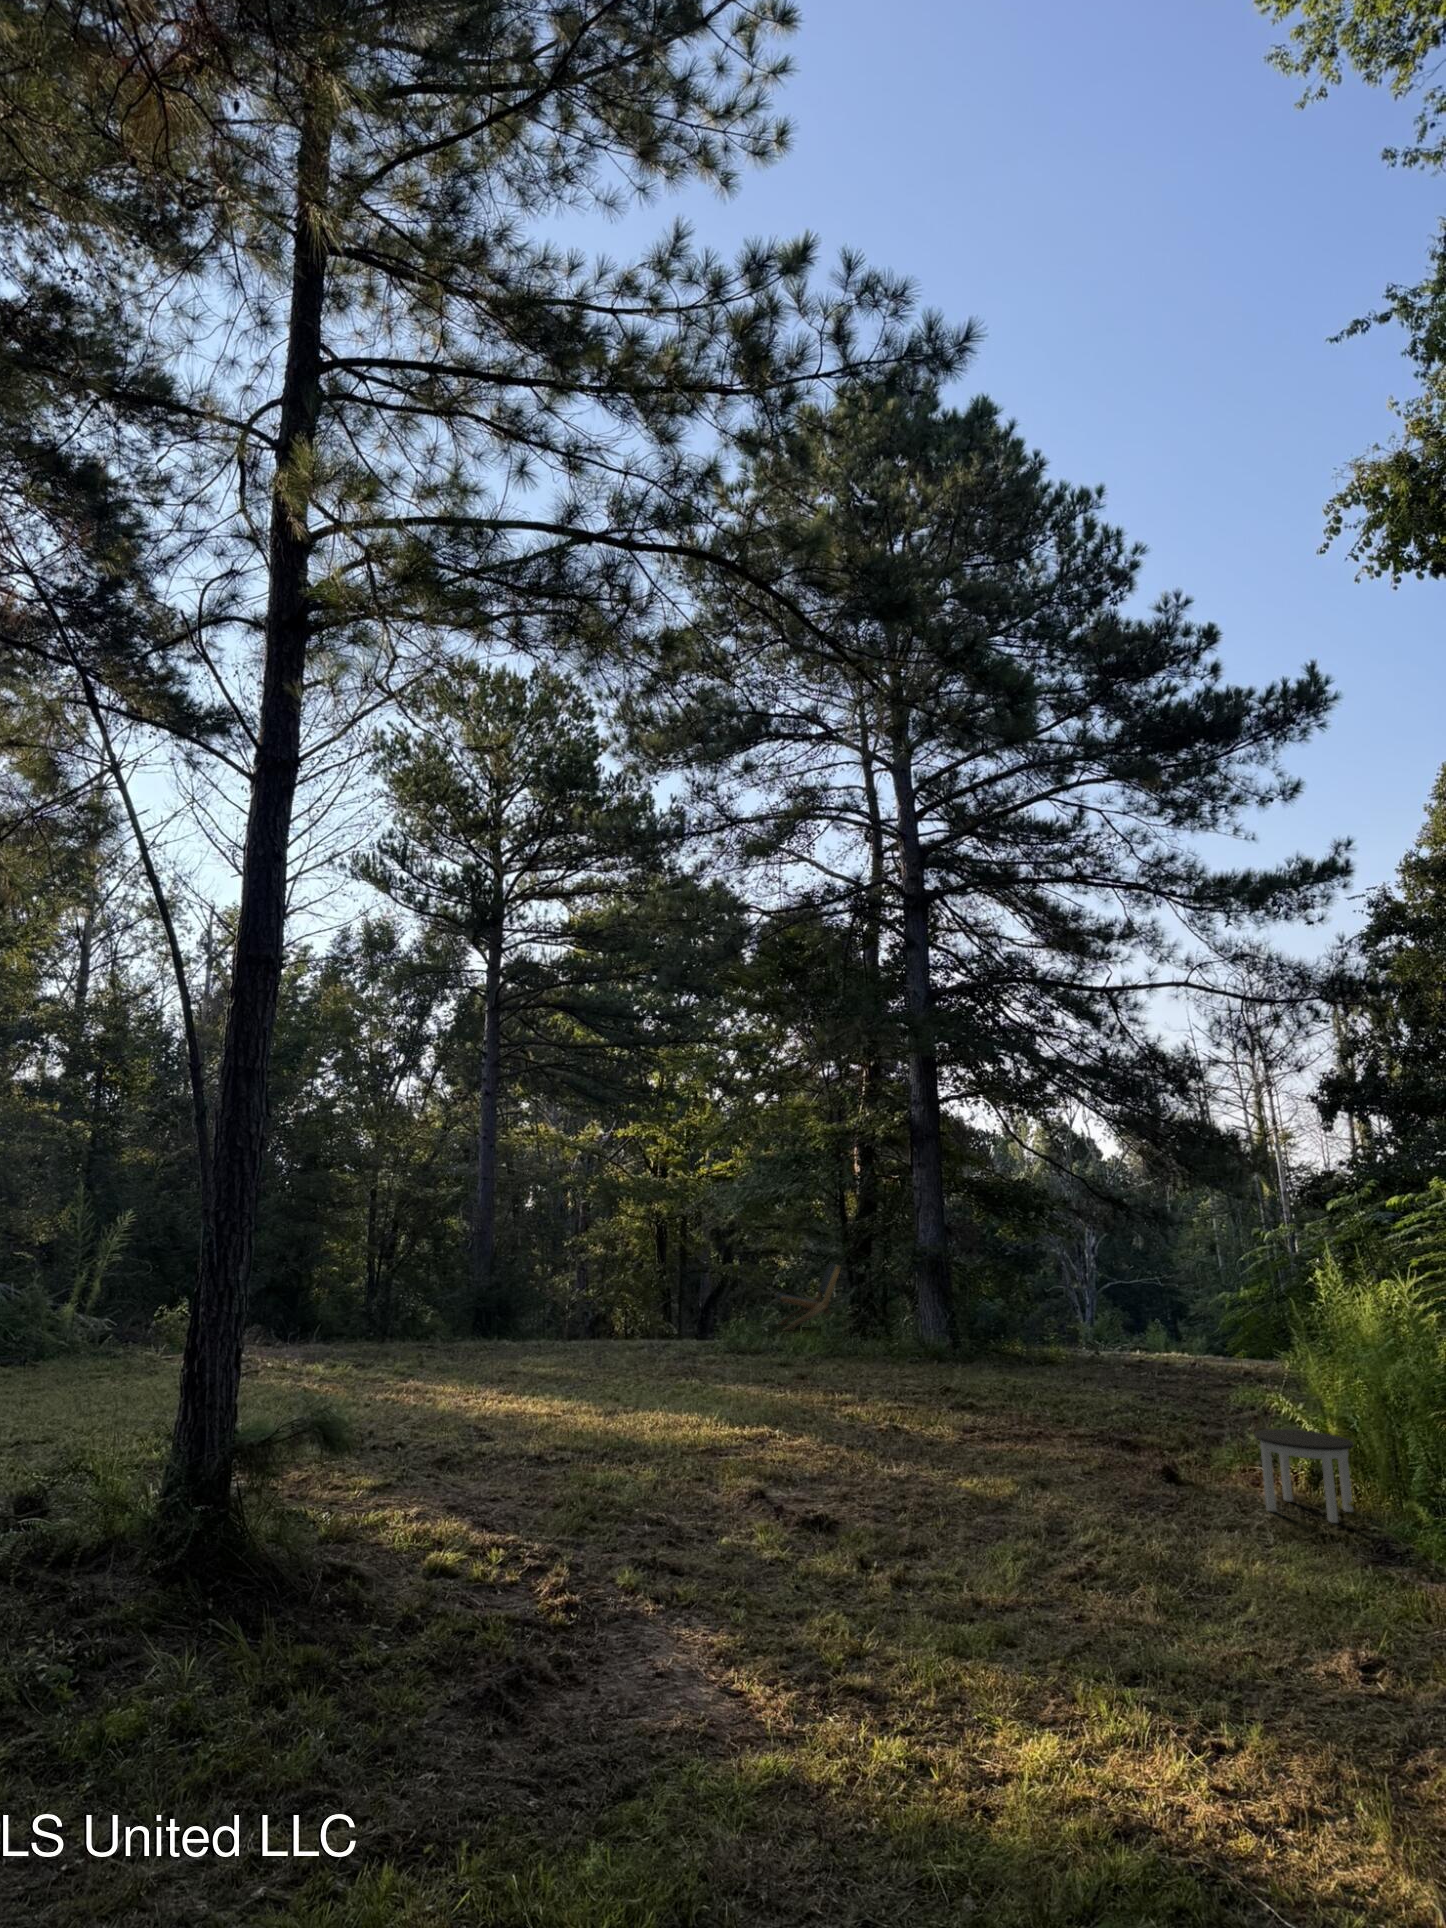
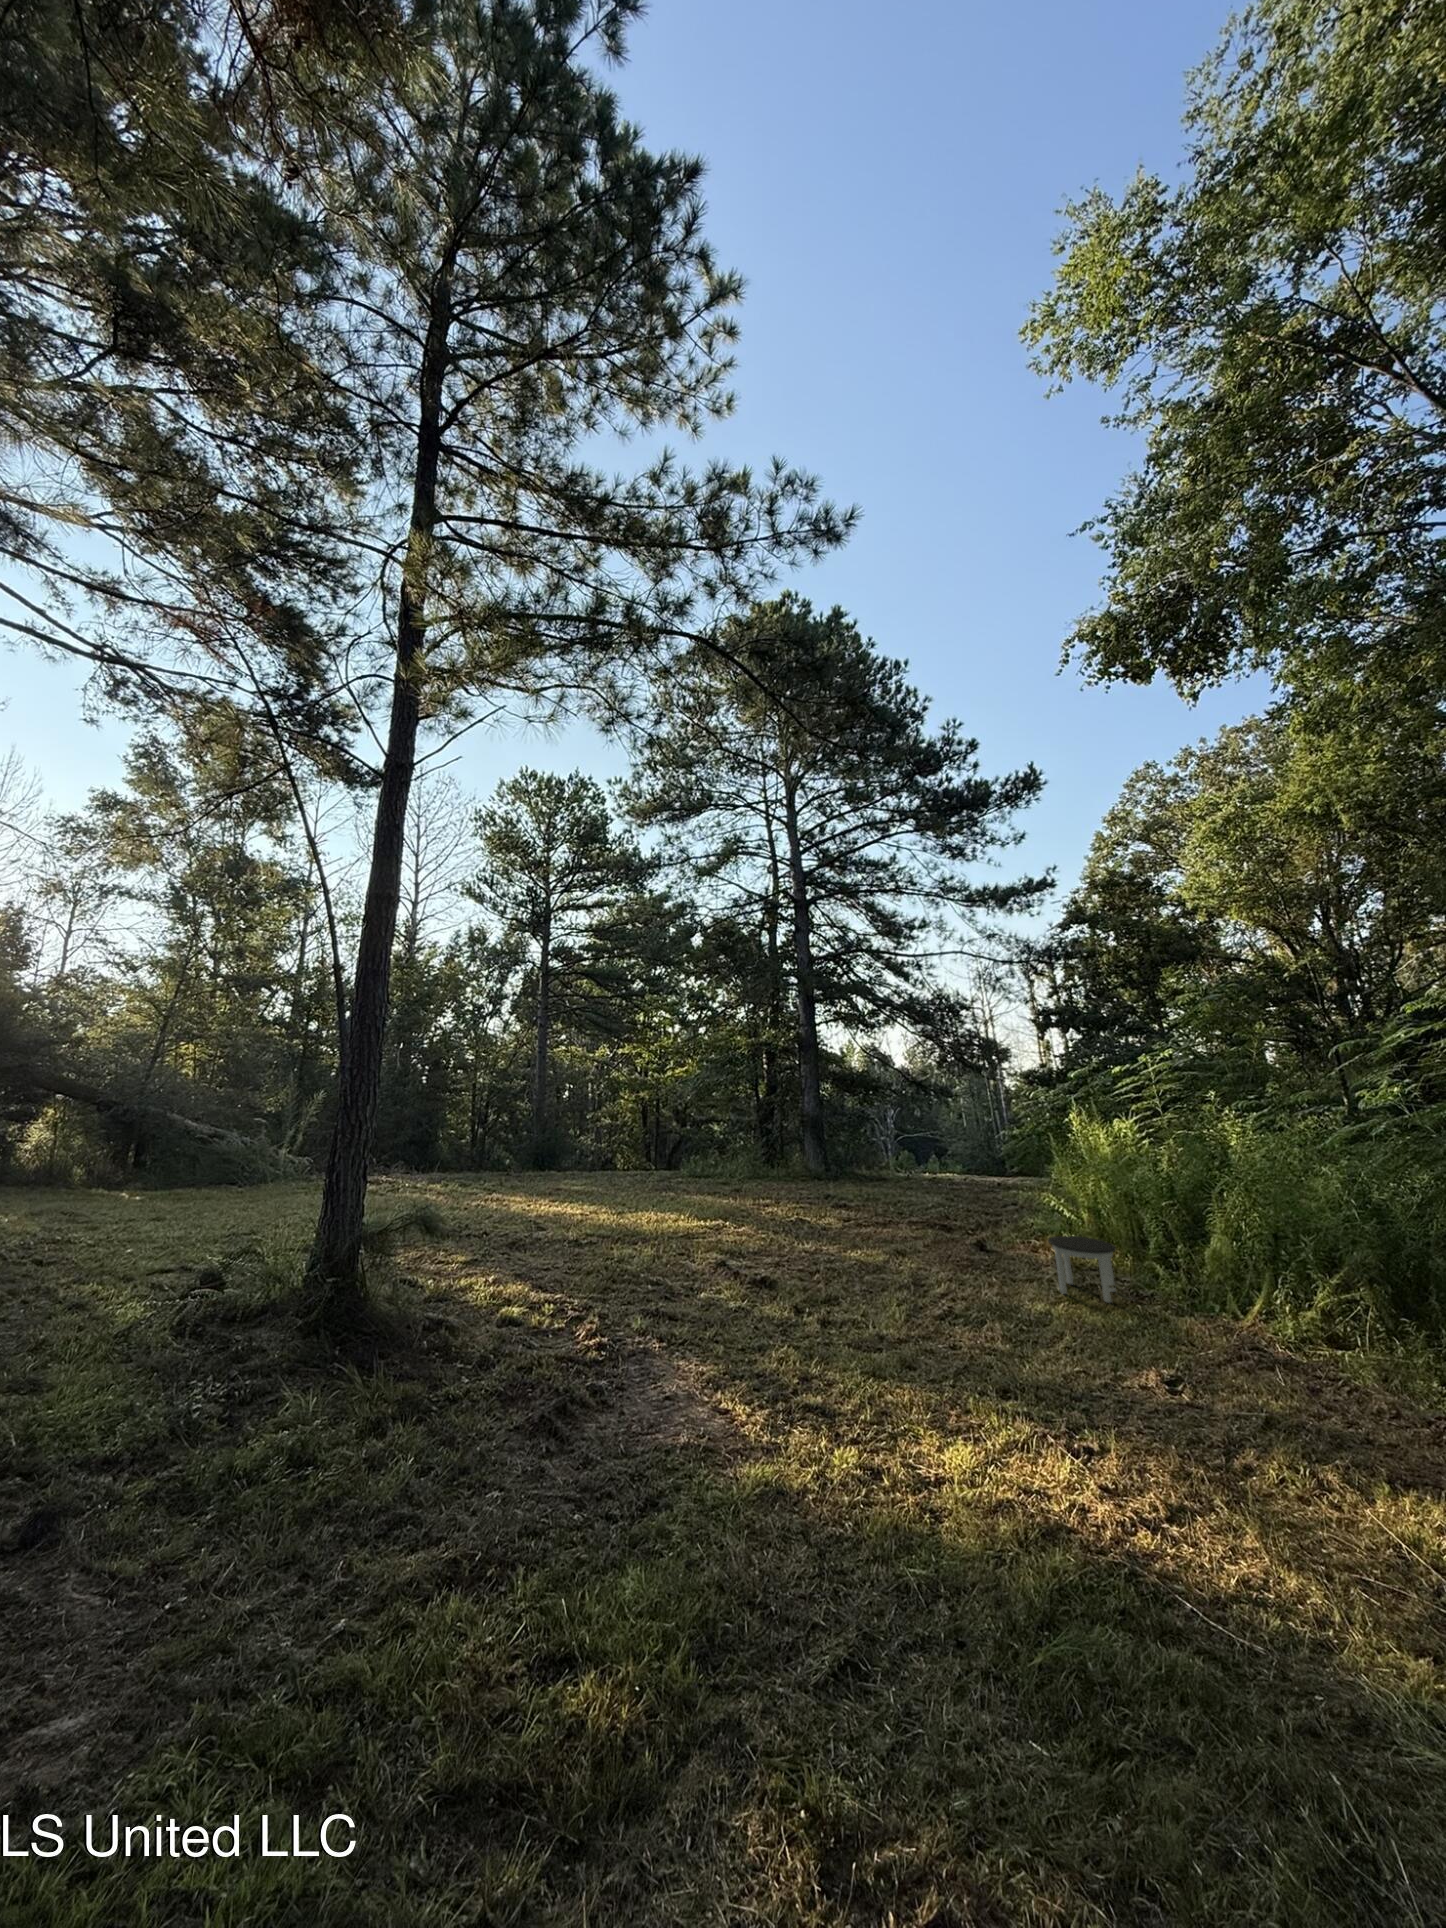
lounge chair: present [775,1264,841,1330] -> none [715,1119,756,1160]

